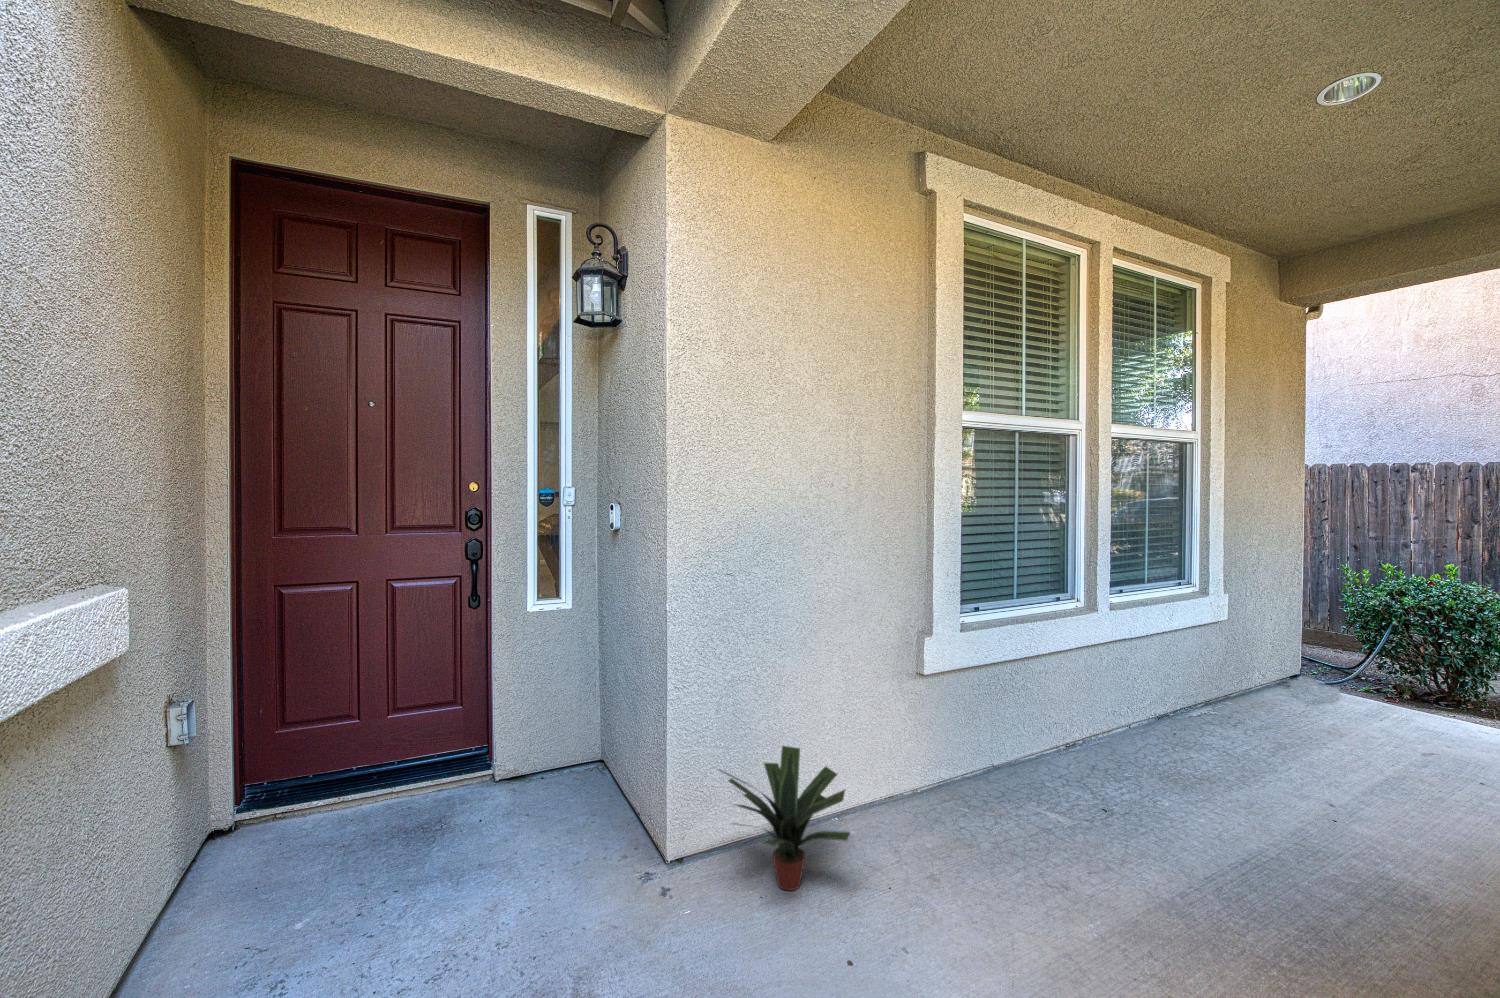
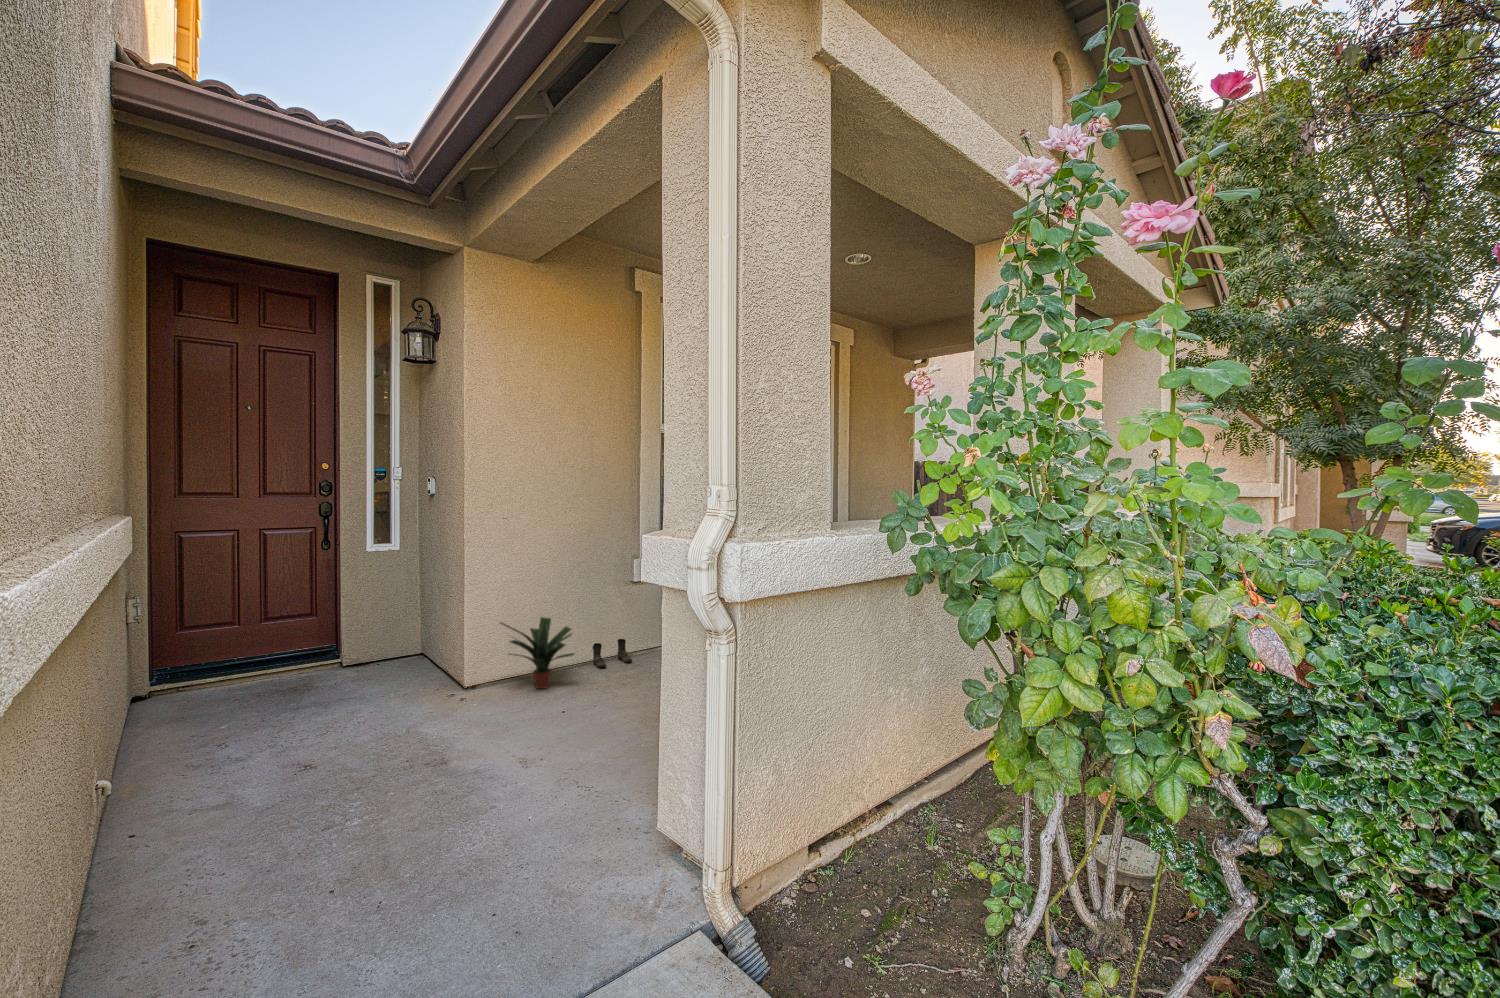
boots: none [863,775,932,834] -> present [592,639,632,668]

